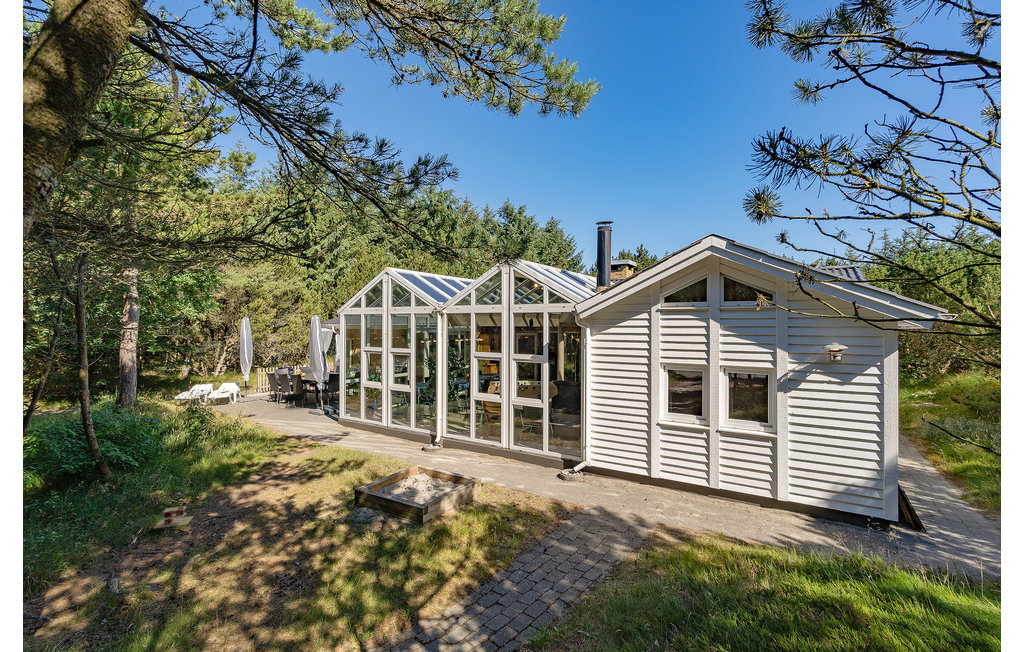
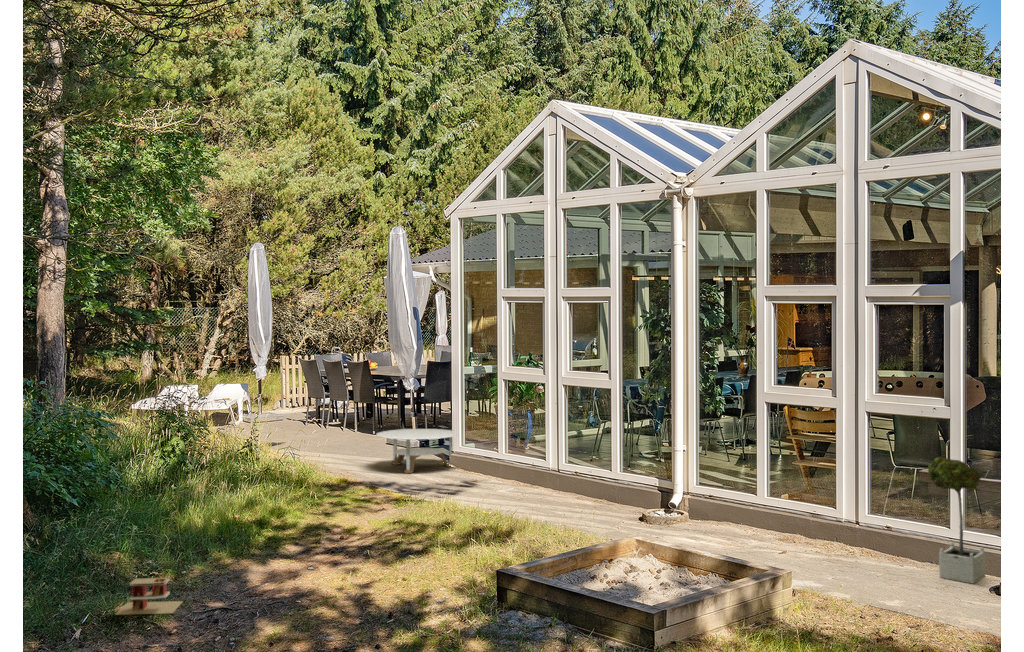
lounge chair: present [284,388,308,408] -> none [332,392,383,436]
round table: none [303,408,344,430] -> present [376,429,454,473]
potted tree: none [530,425,549,473] -> present [928,456,985,583]

